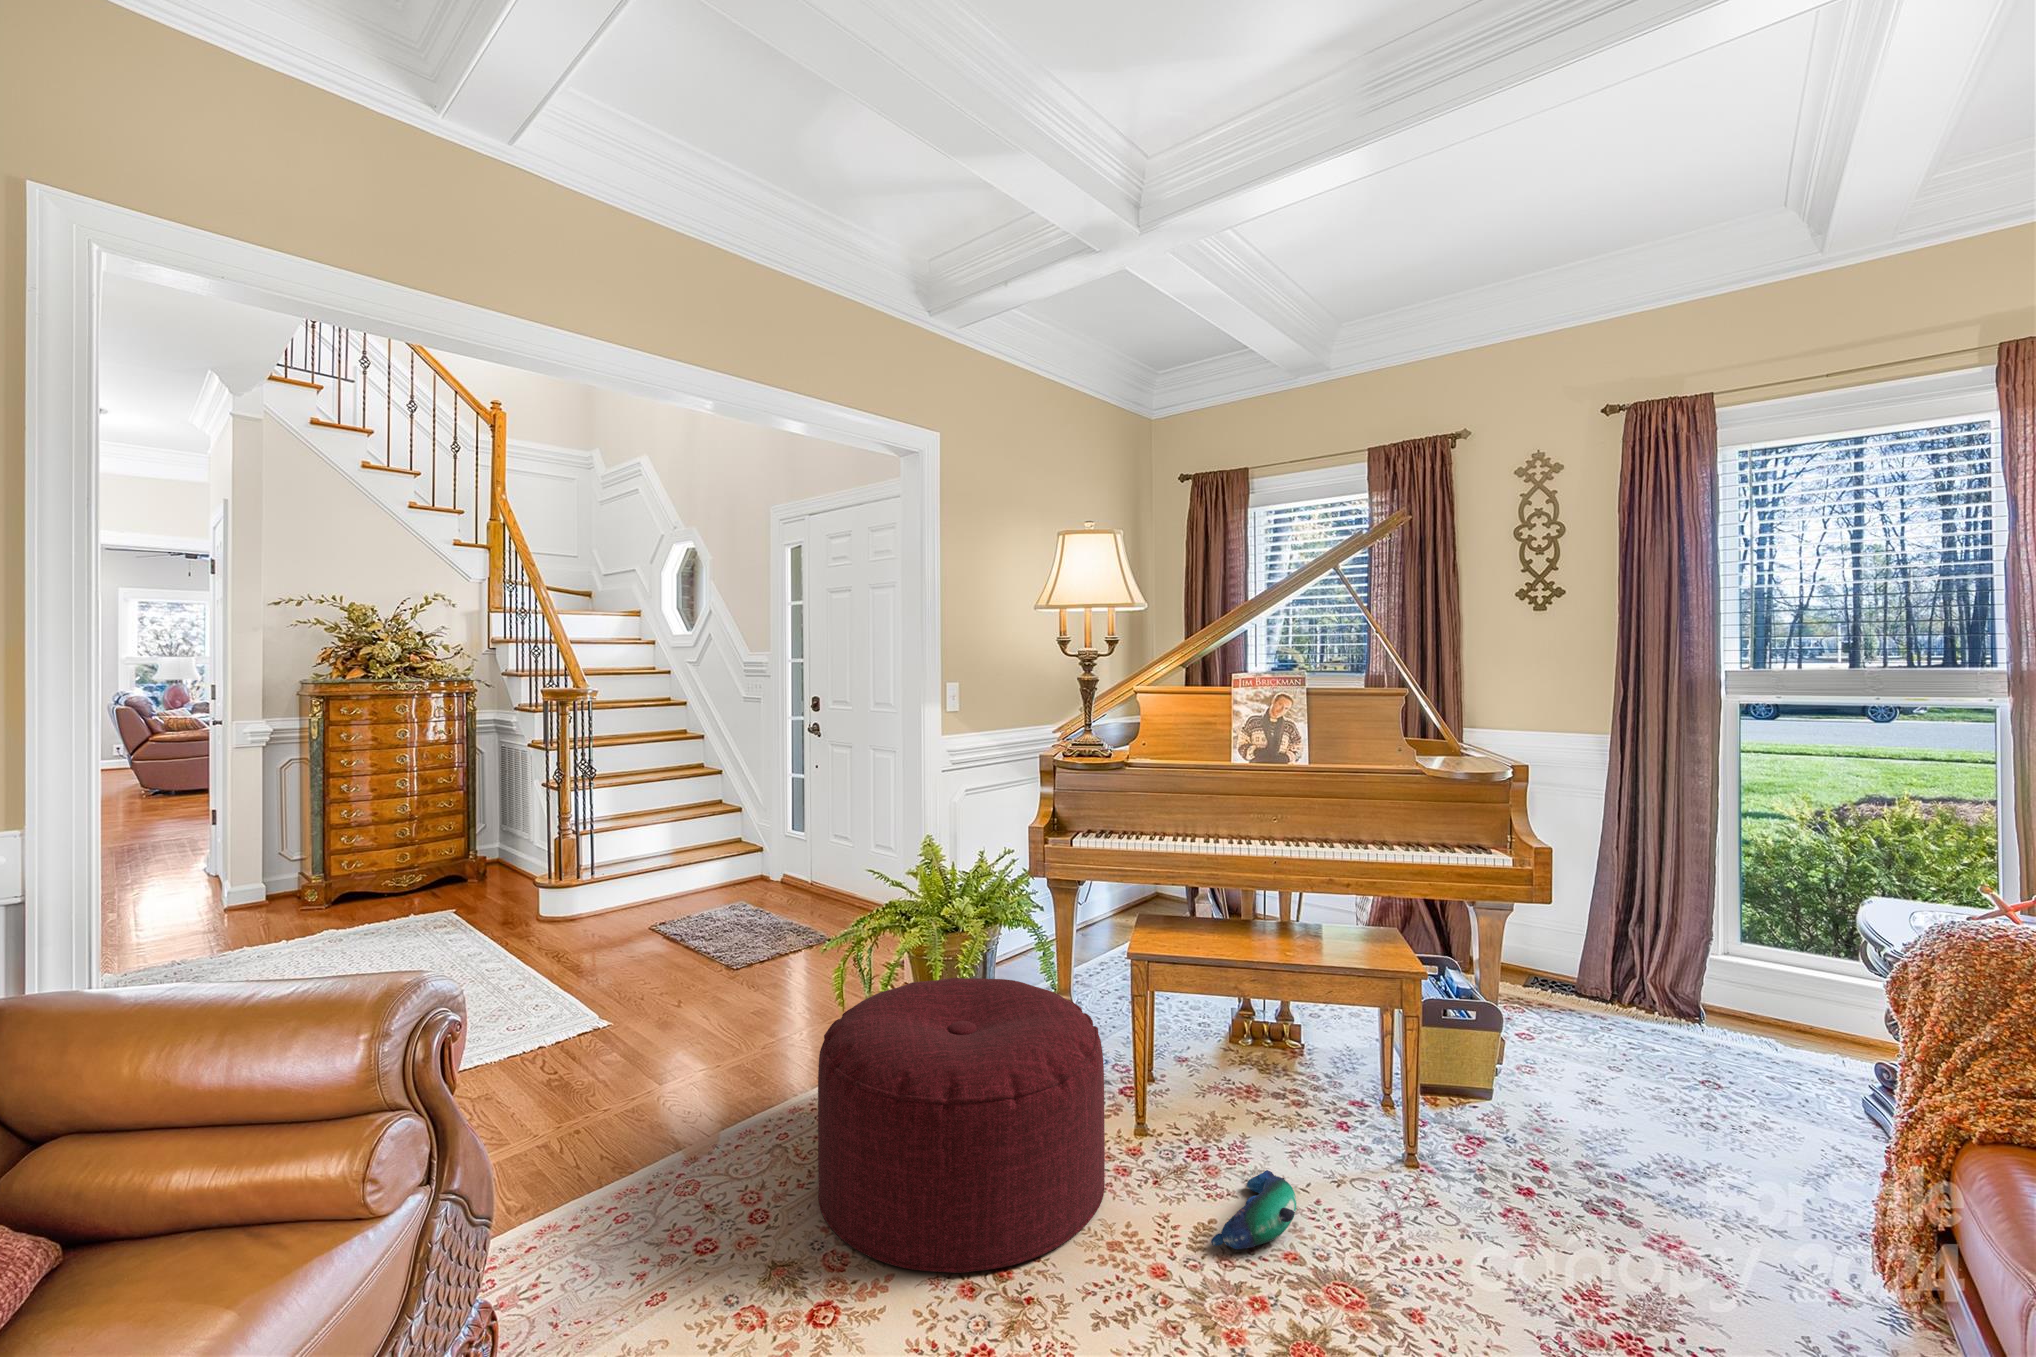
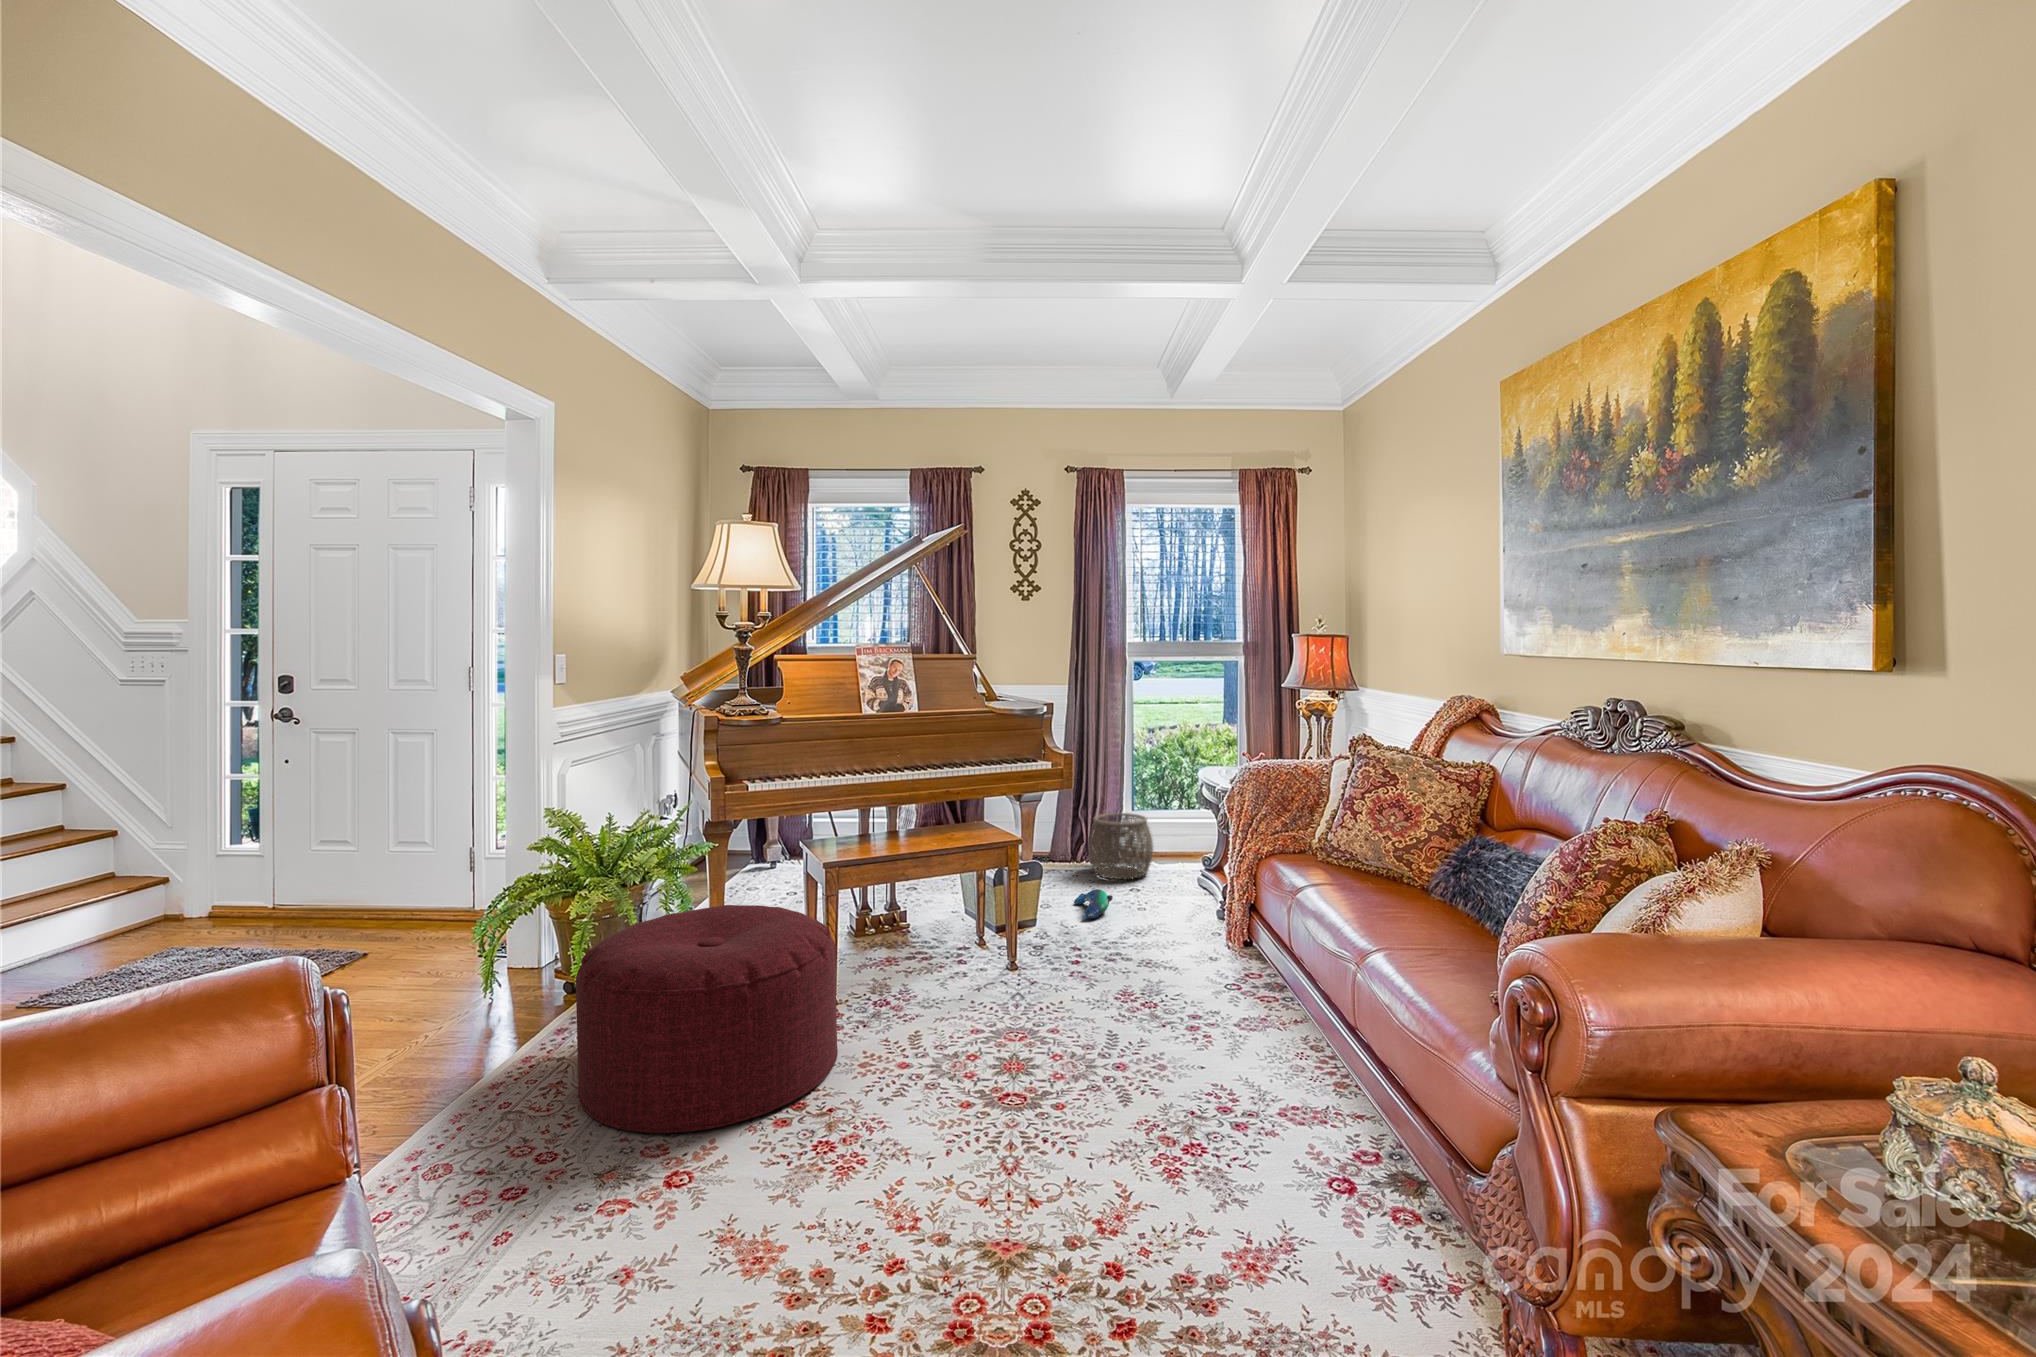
woven basket: none [1630,937,1765,1057] -> present [1088,813,1153,879]
plush toy: present [1211,1170,1296,1250] -> present [1074,889,1113,920]

